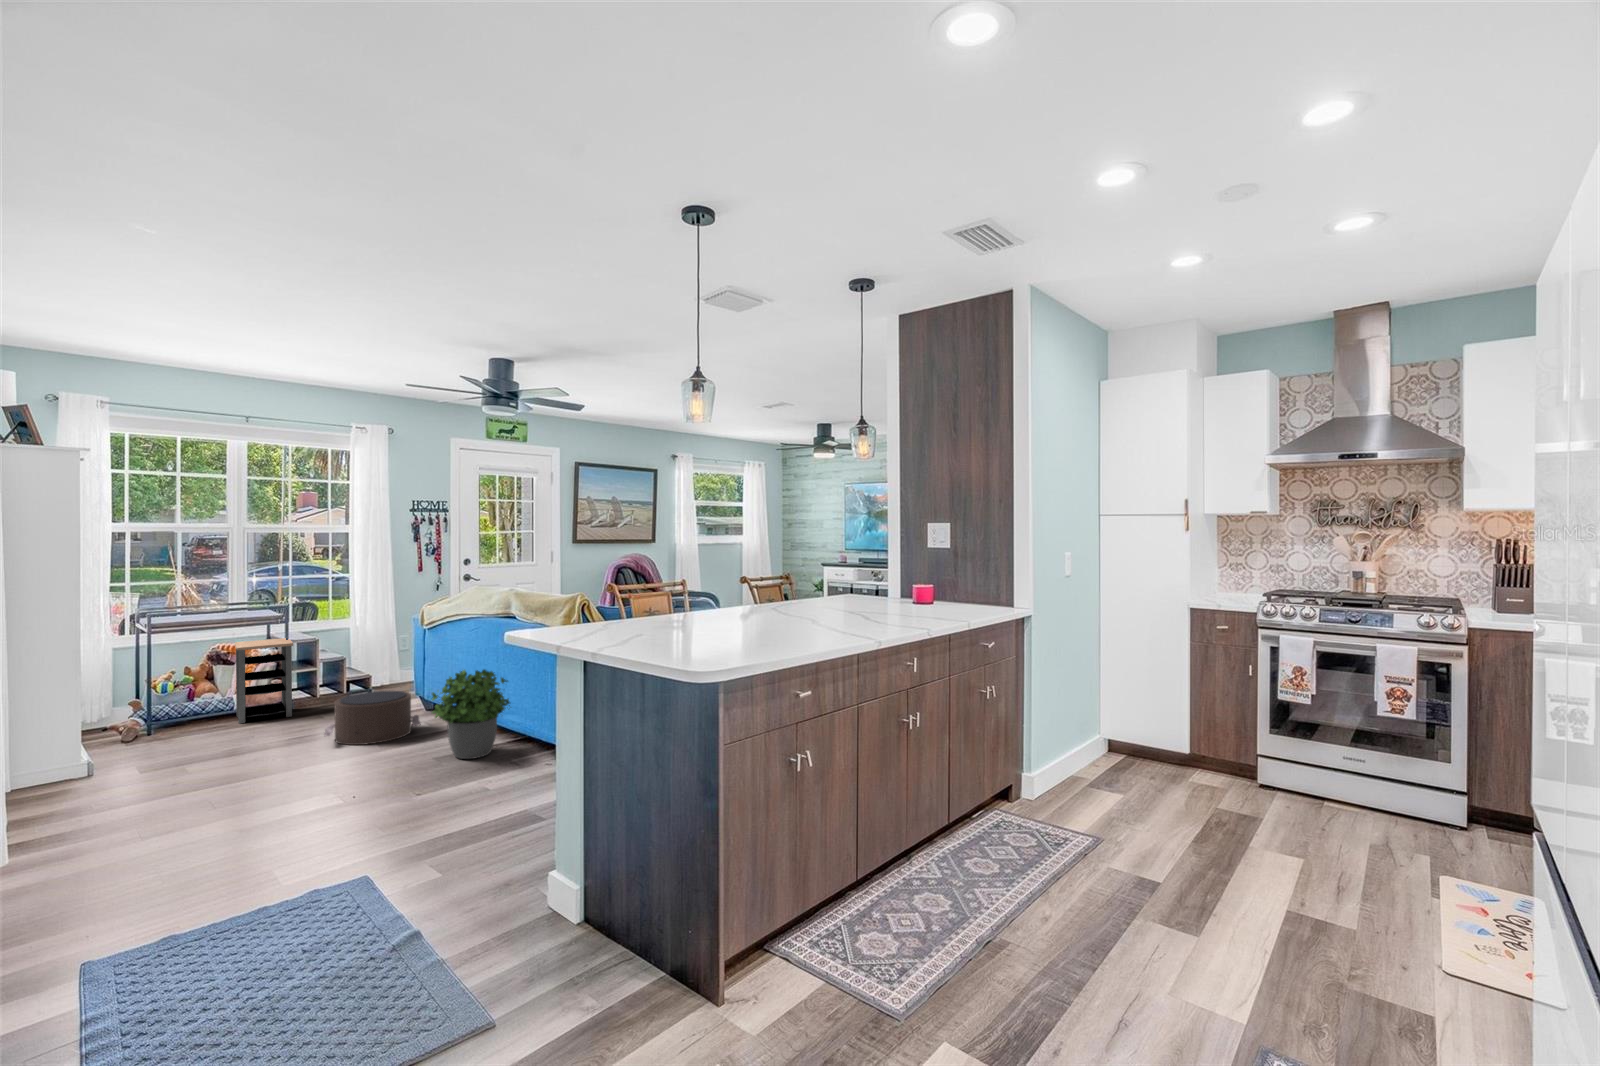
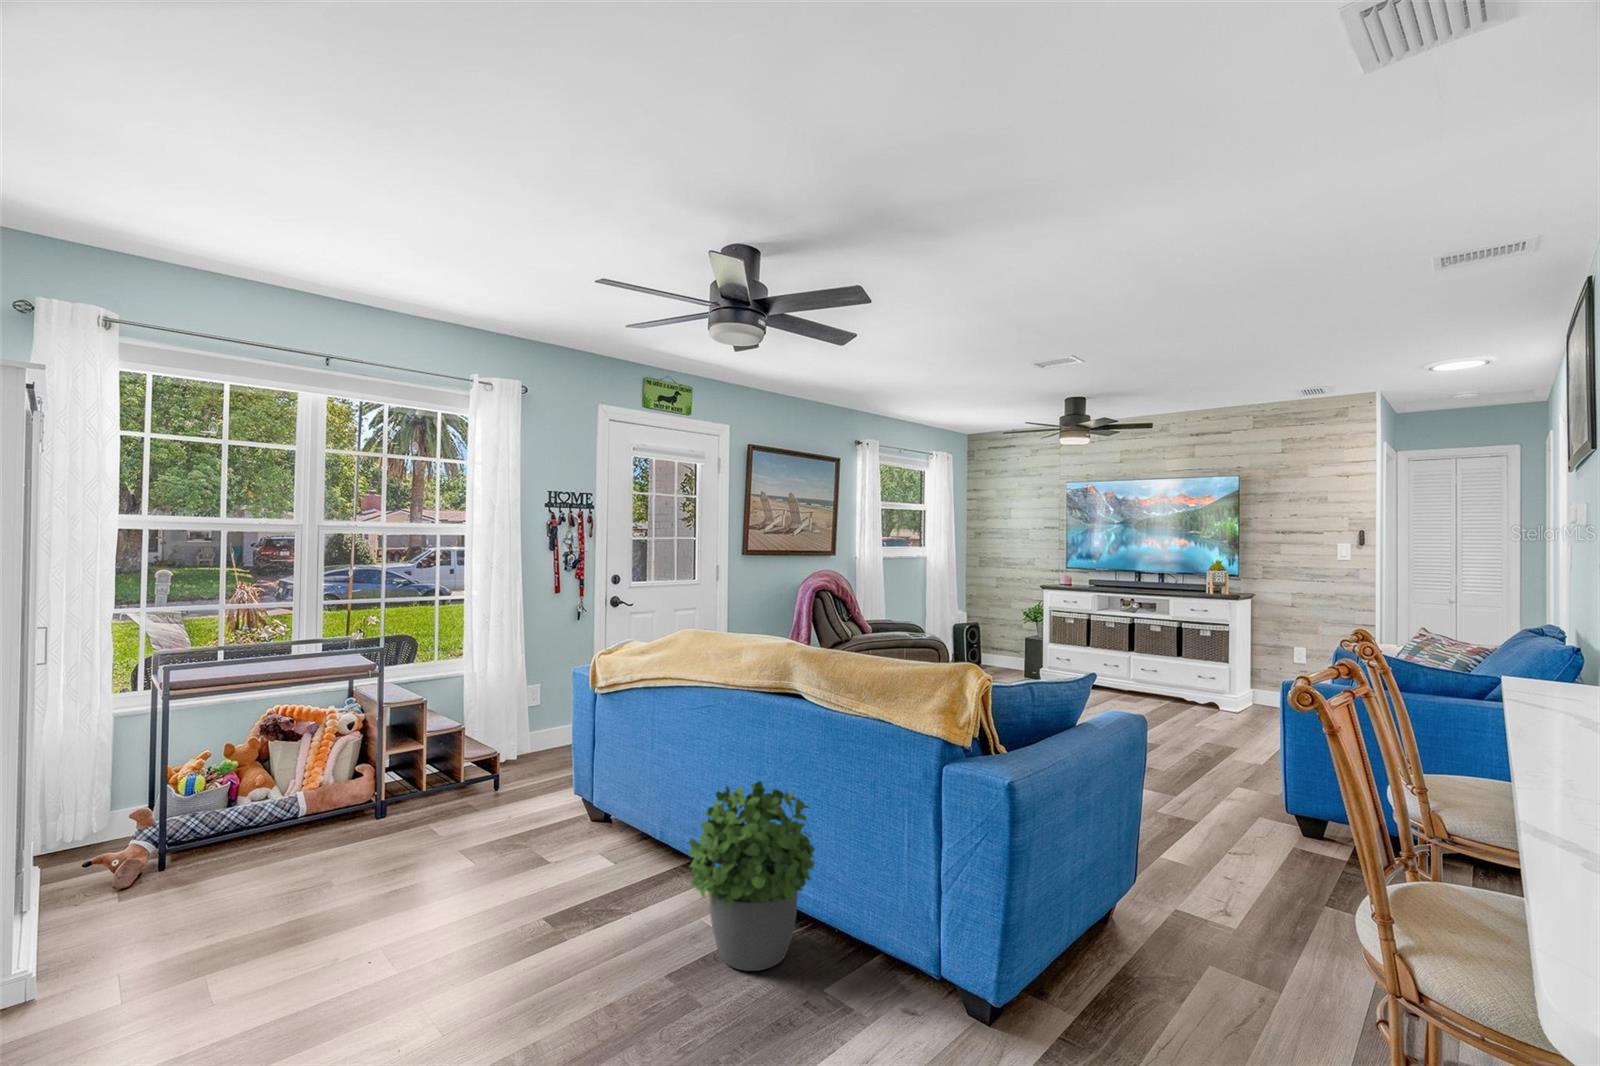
side table: present [235,638,293,724] -> none [303,699,395,848]
pouf: present [324,691,421,745] -> none [462,800,624,915]

